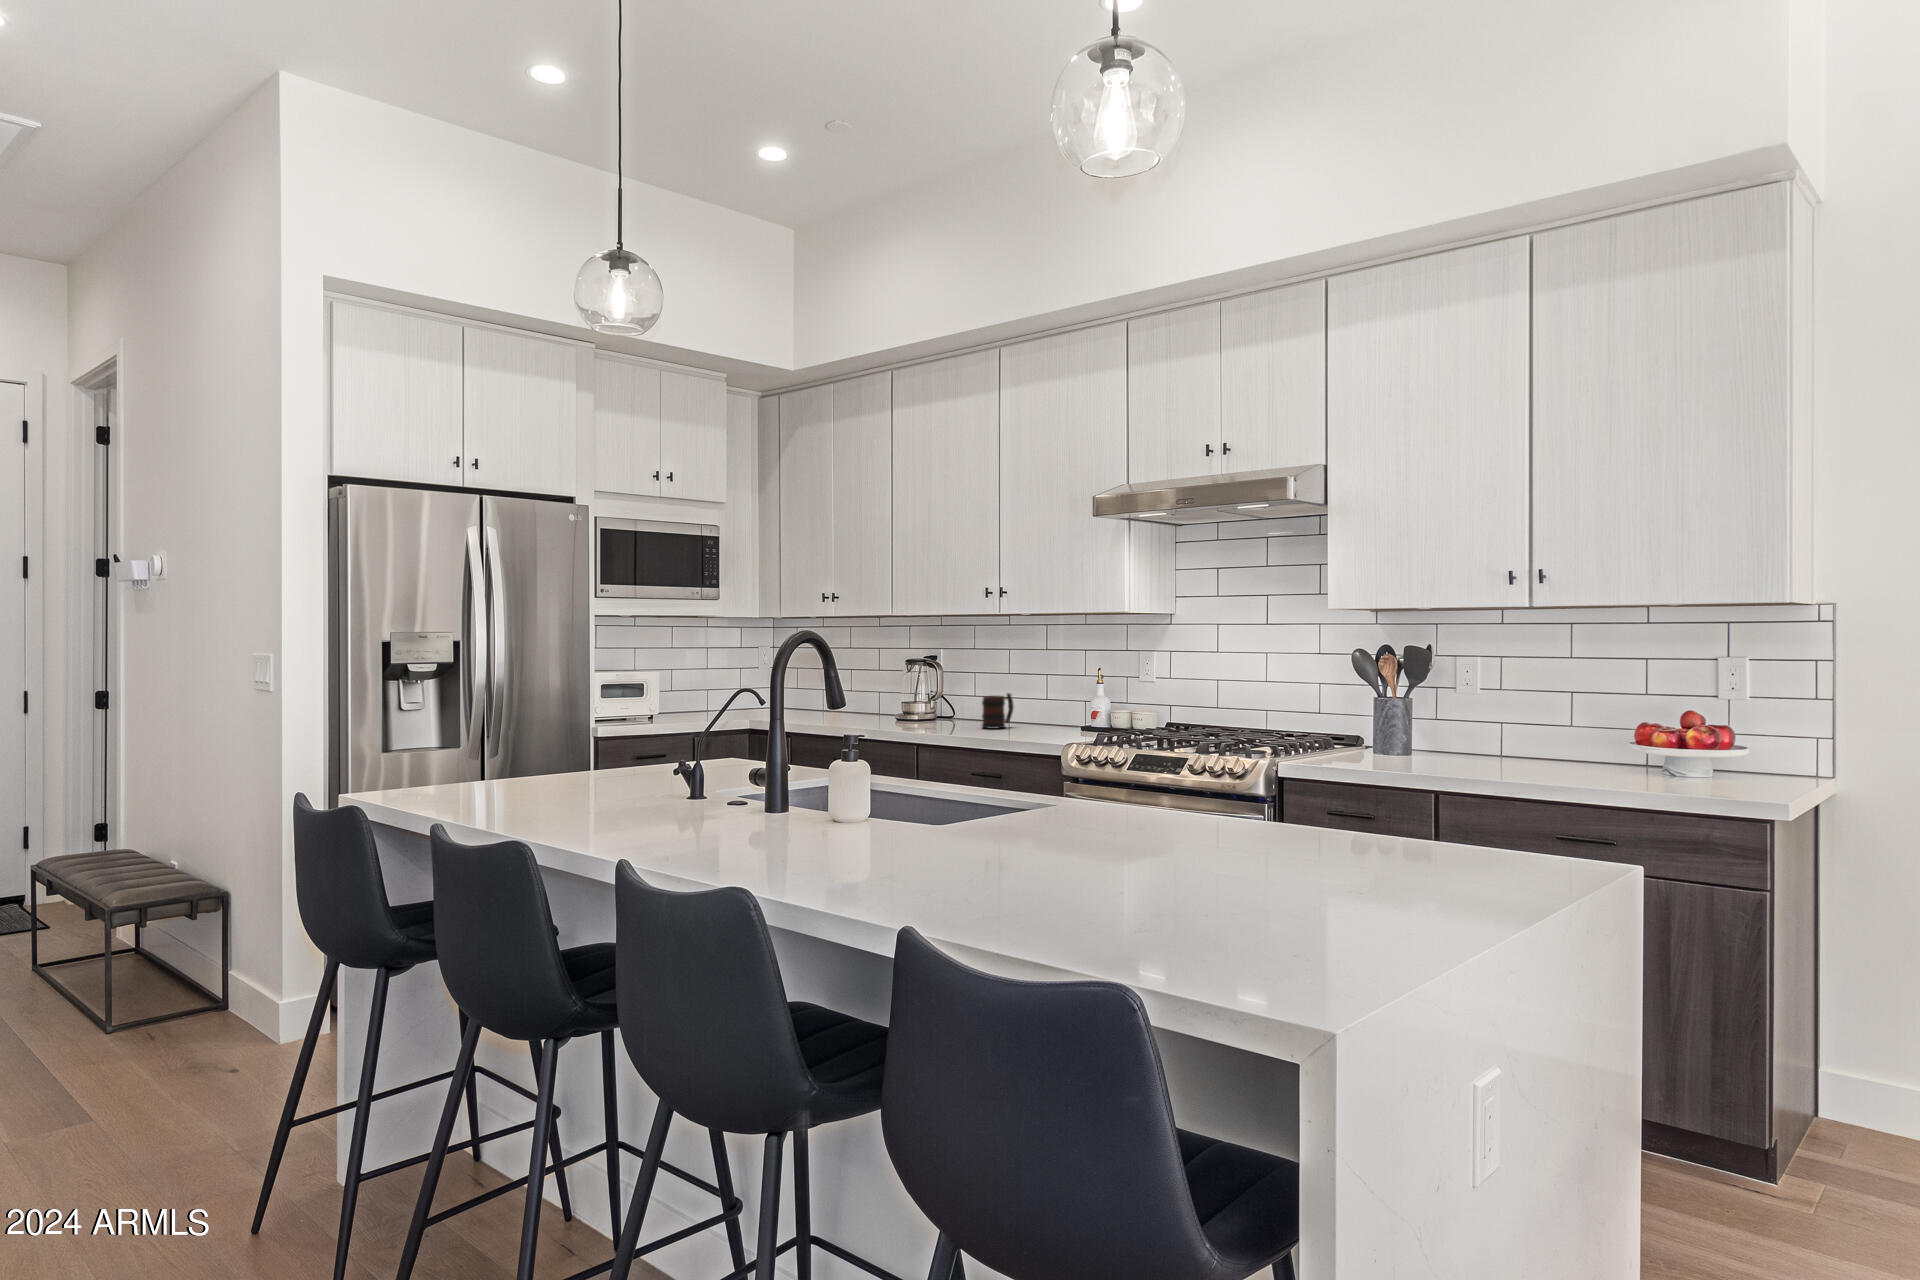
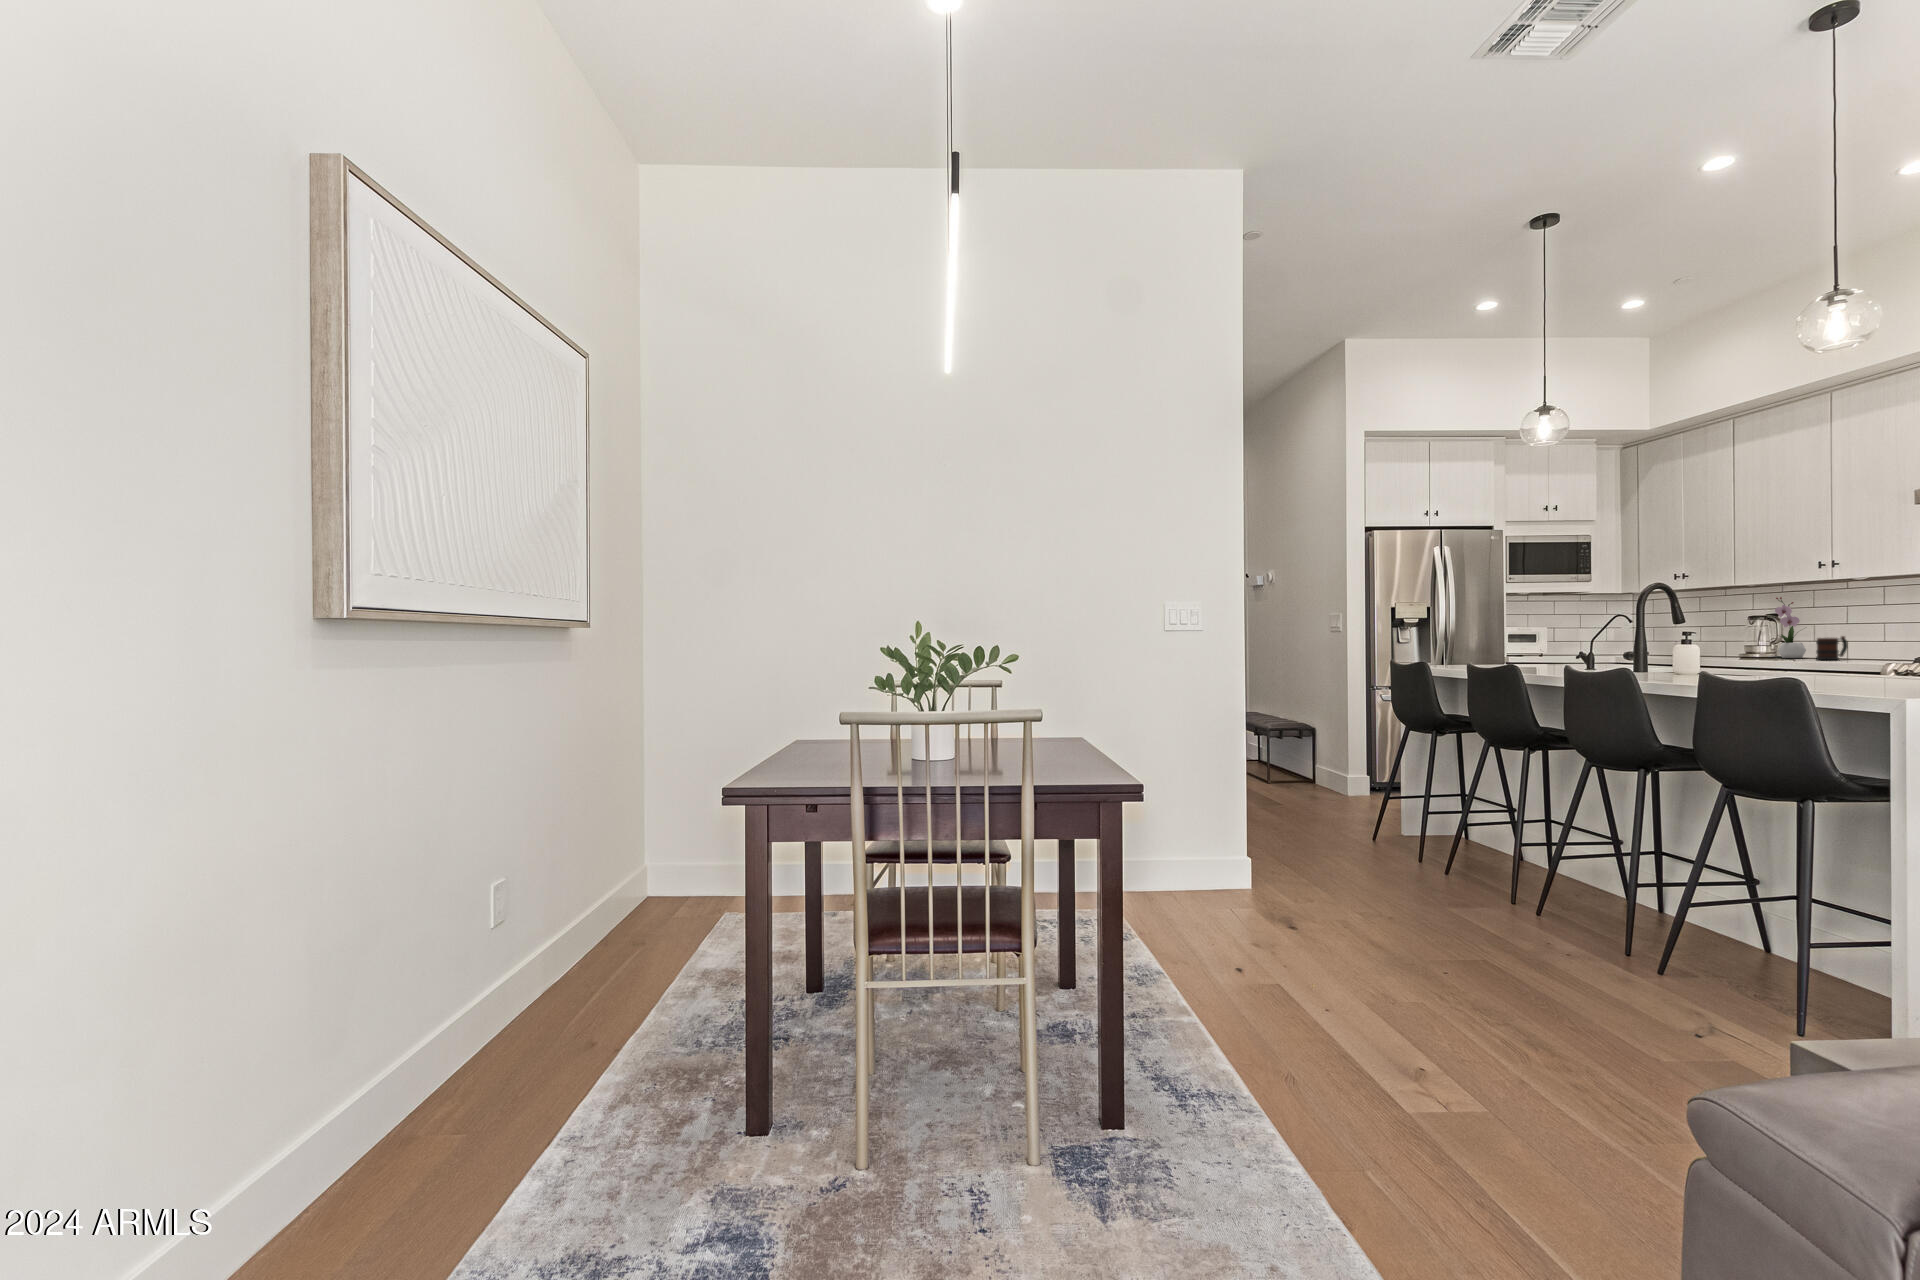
flower arrangement: none [938,635,973,724] -> present [1775,597,1806,658]

